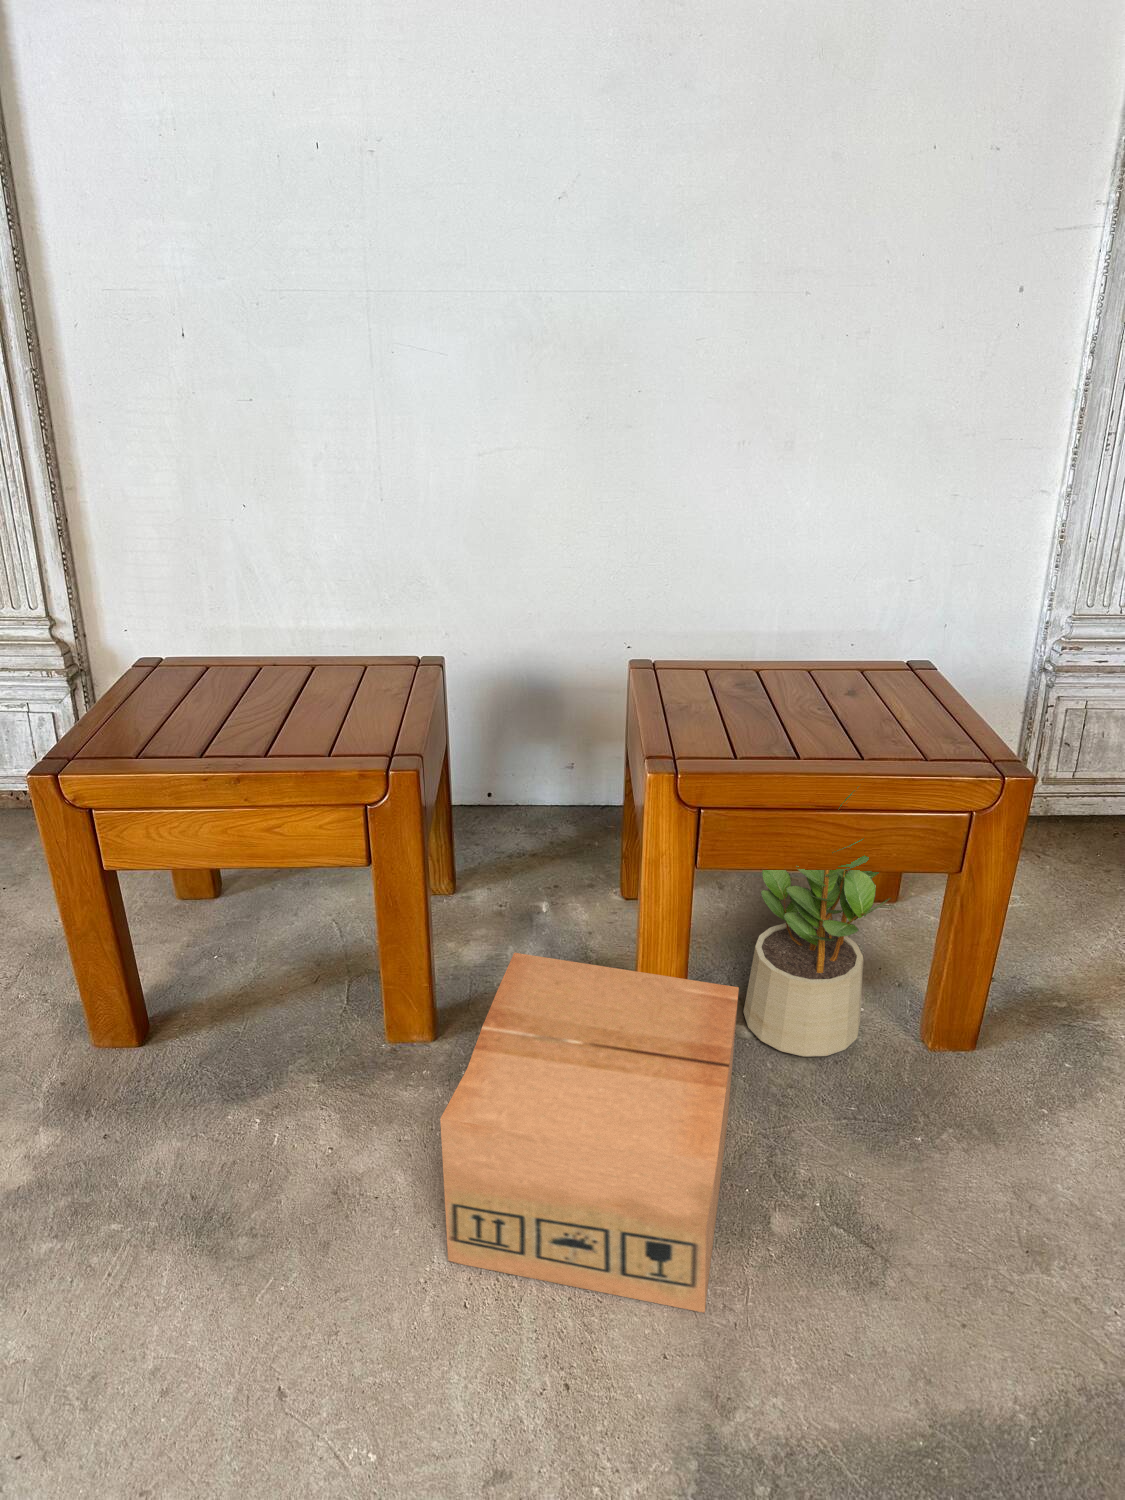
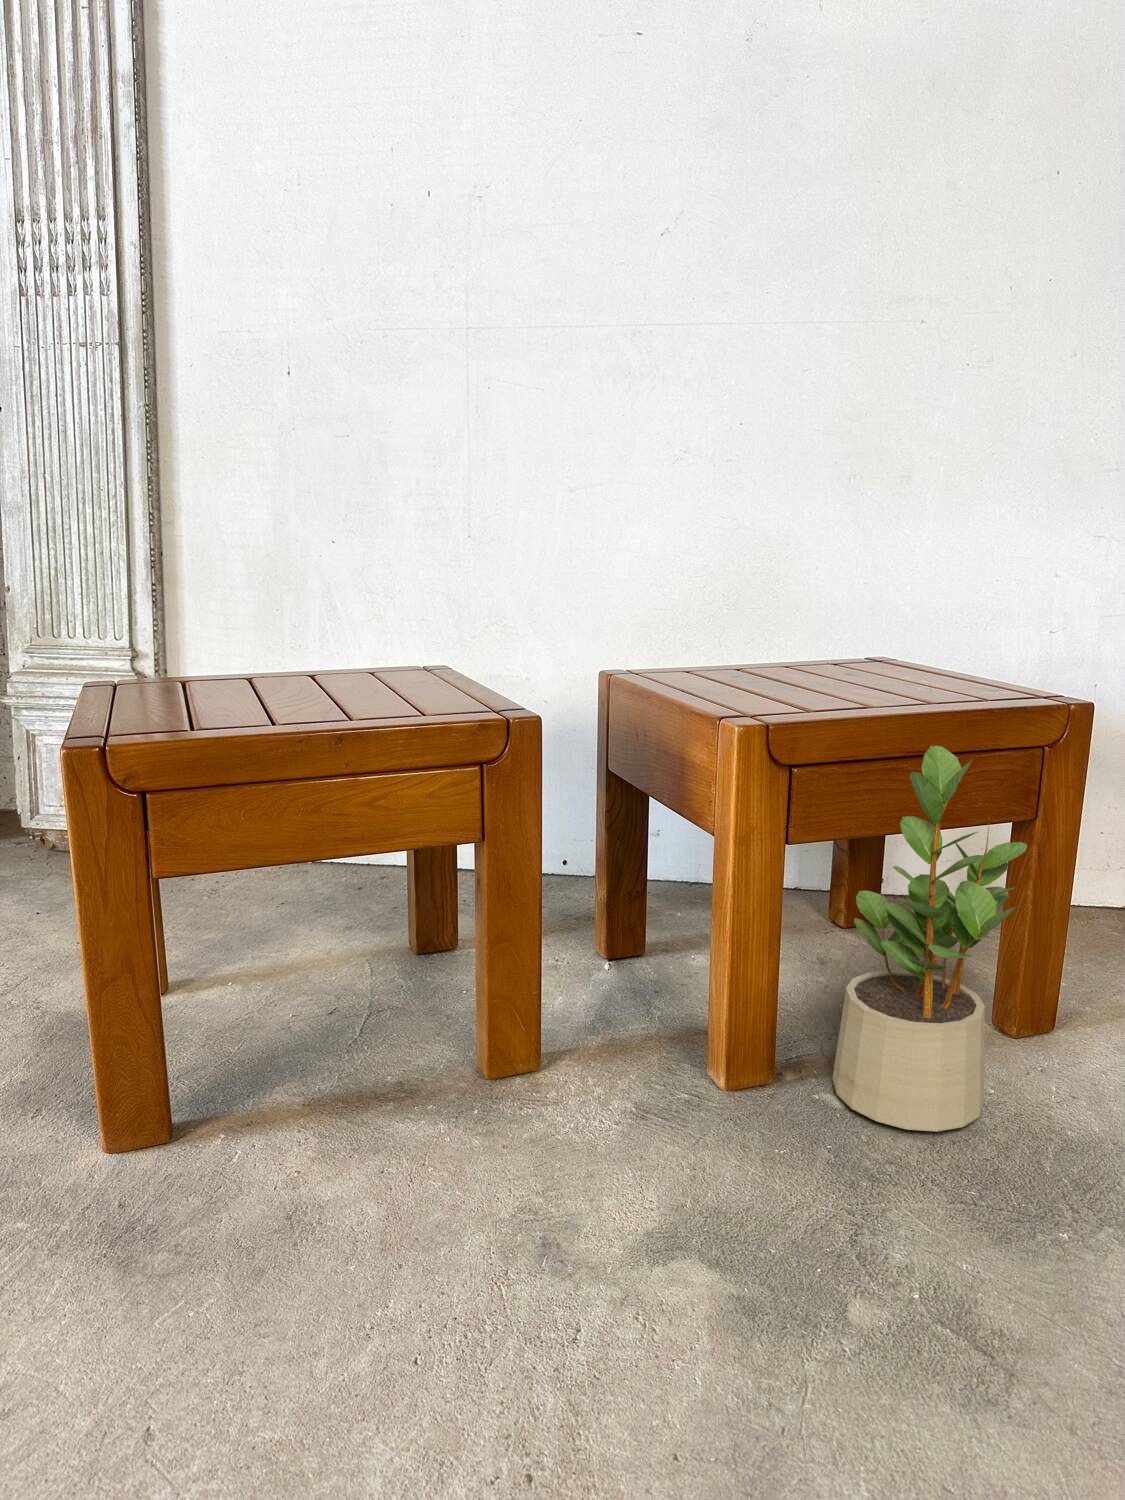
cardboard box: present [440,953,739,1313] -> none [401,944,812,1408]

